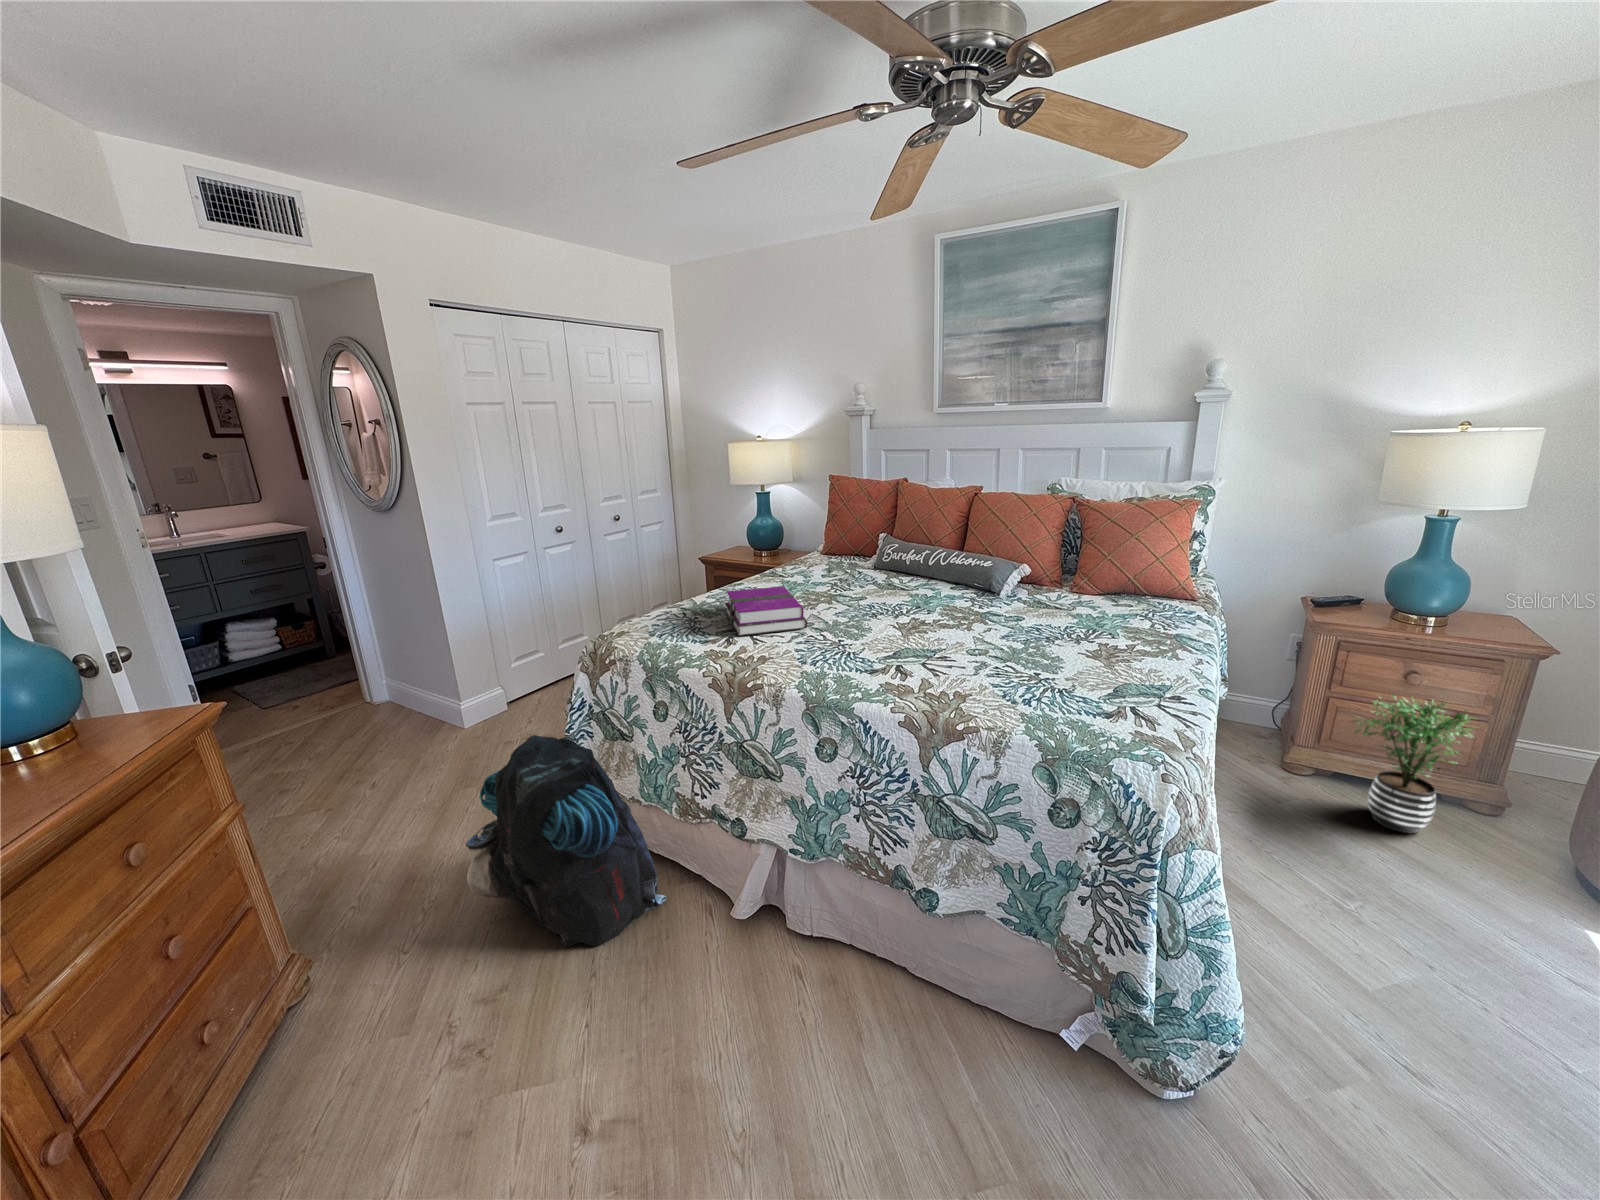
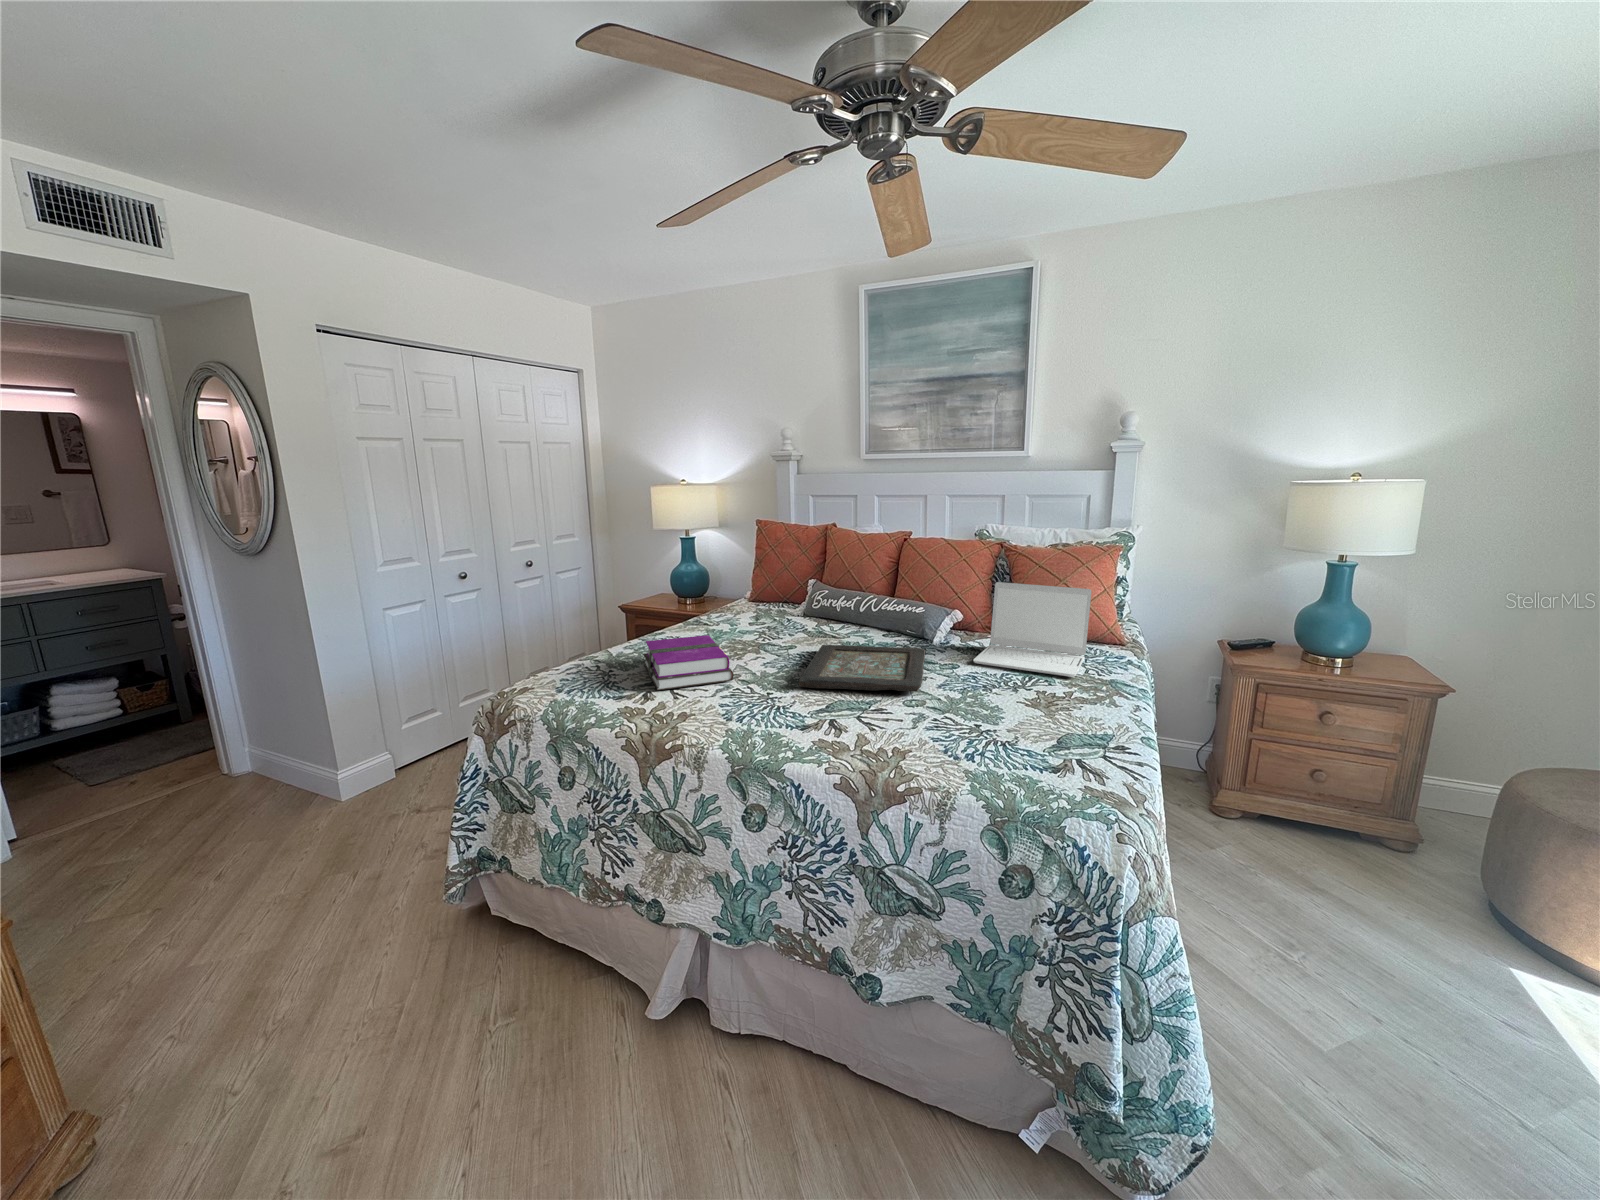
laptop: none [1038,537,1162,631] -> present [973,582,1092,677]
decorative tray: none [868,597,990,642] -> present [799,645,925,692]
potted plant: present [1354,694,1473,833] -> none [1274,732,1395,874]
backpack: present [466,735,667,947] -> none [320,812,572,1072]

